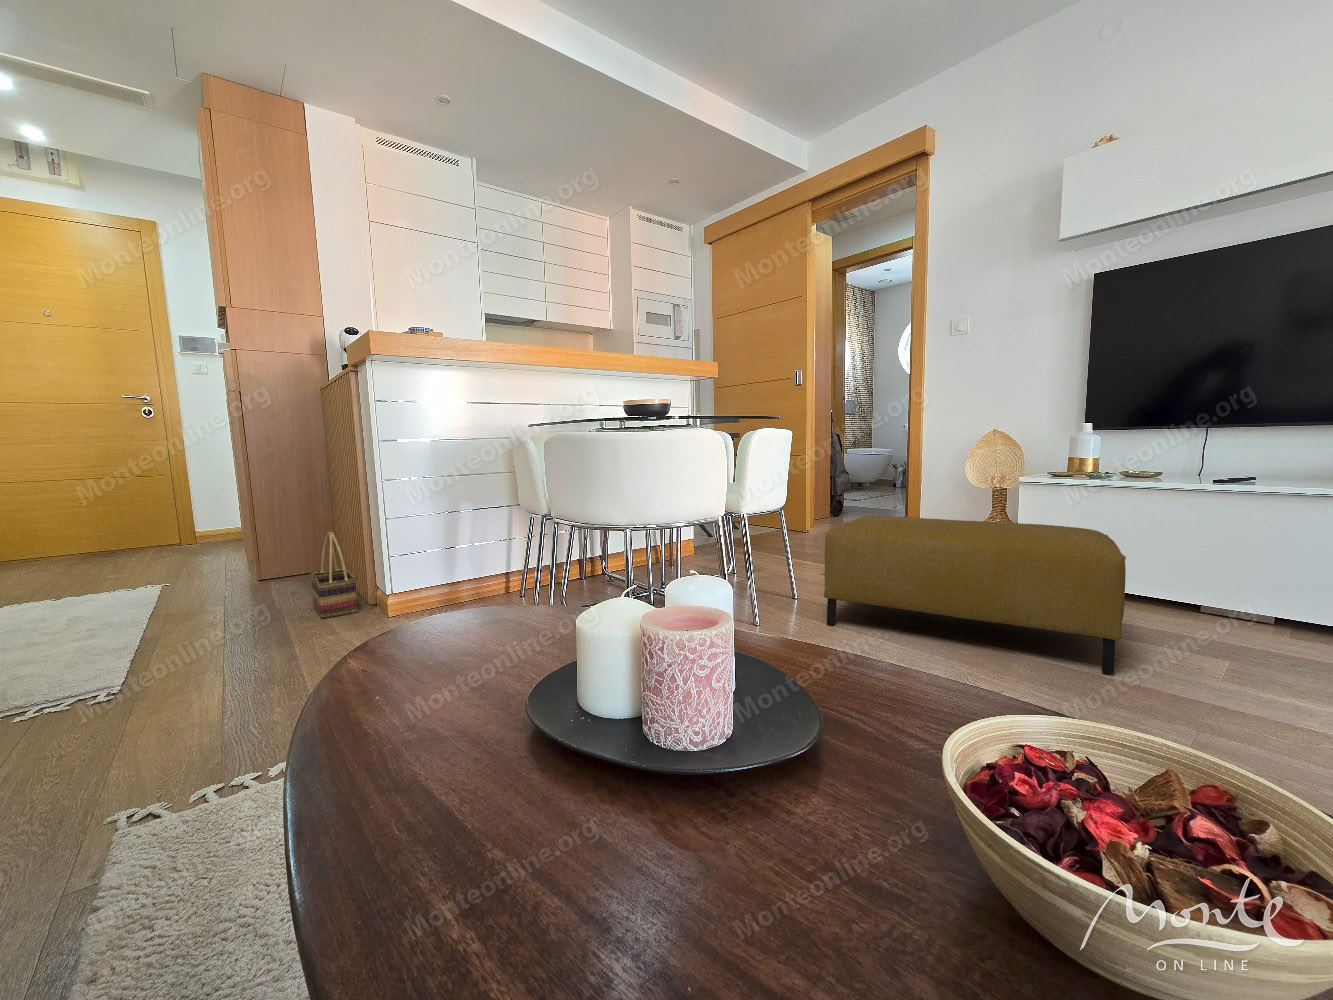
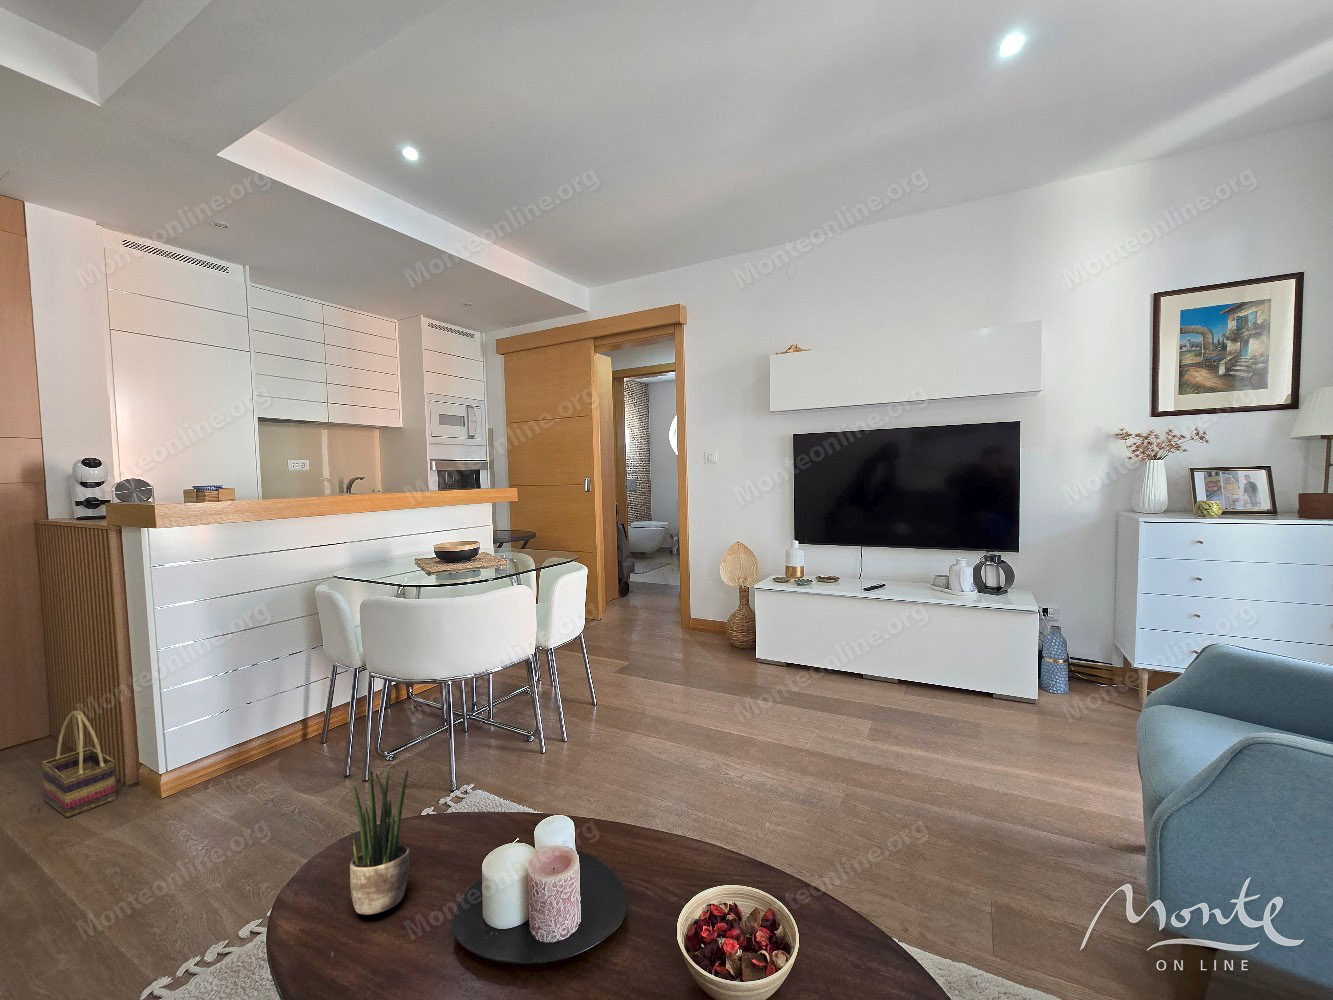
potted plant: none [423,477,502,668] -> present [350,766,410,915]
ottoman: present [824,516,1126,674] -> none [618,633,810,750]

